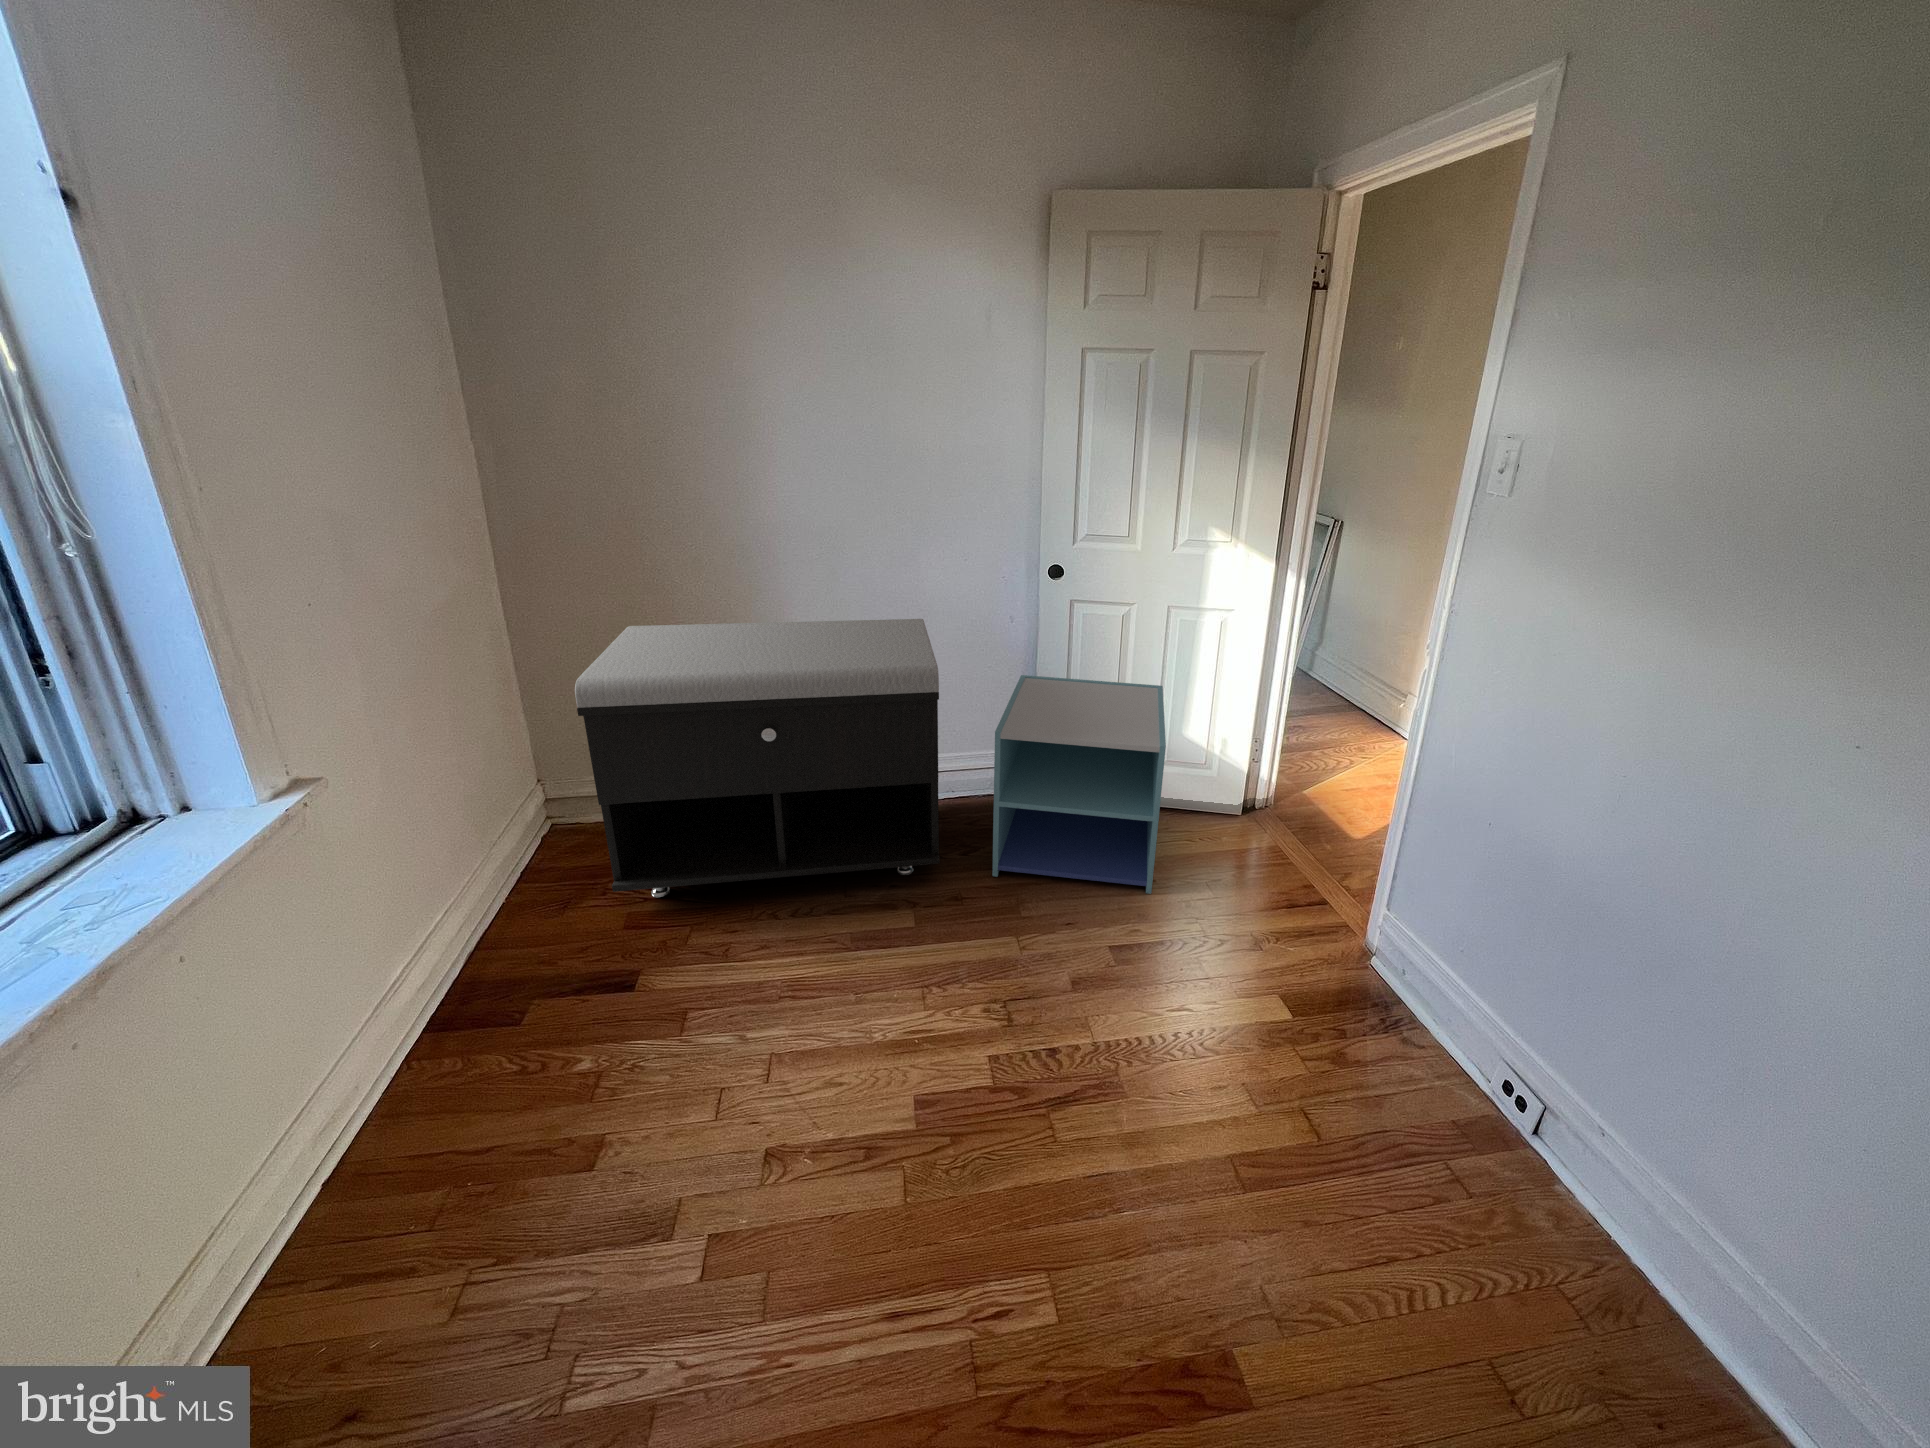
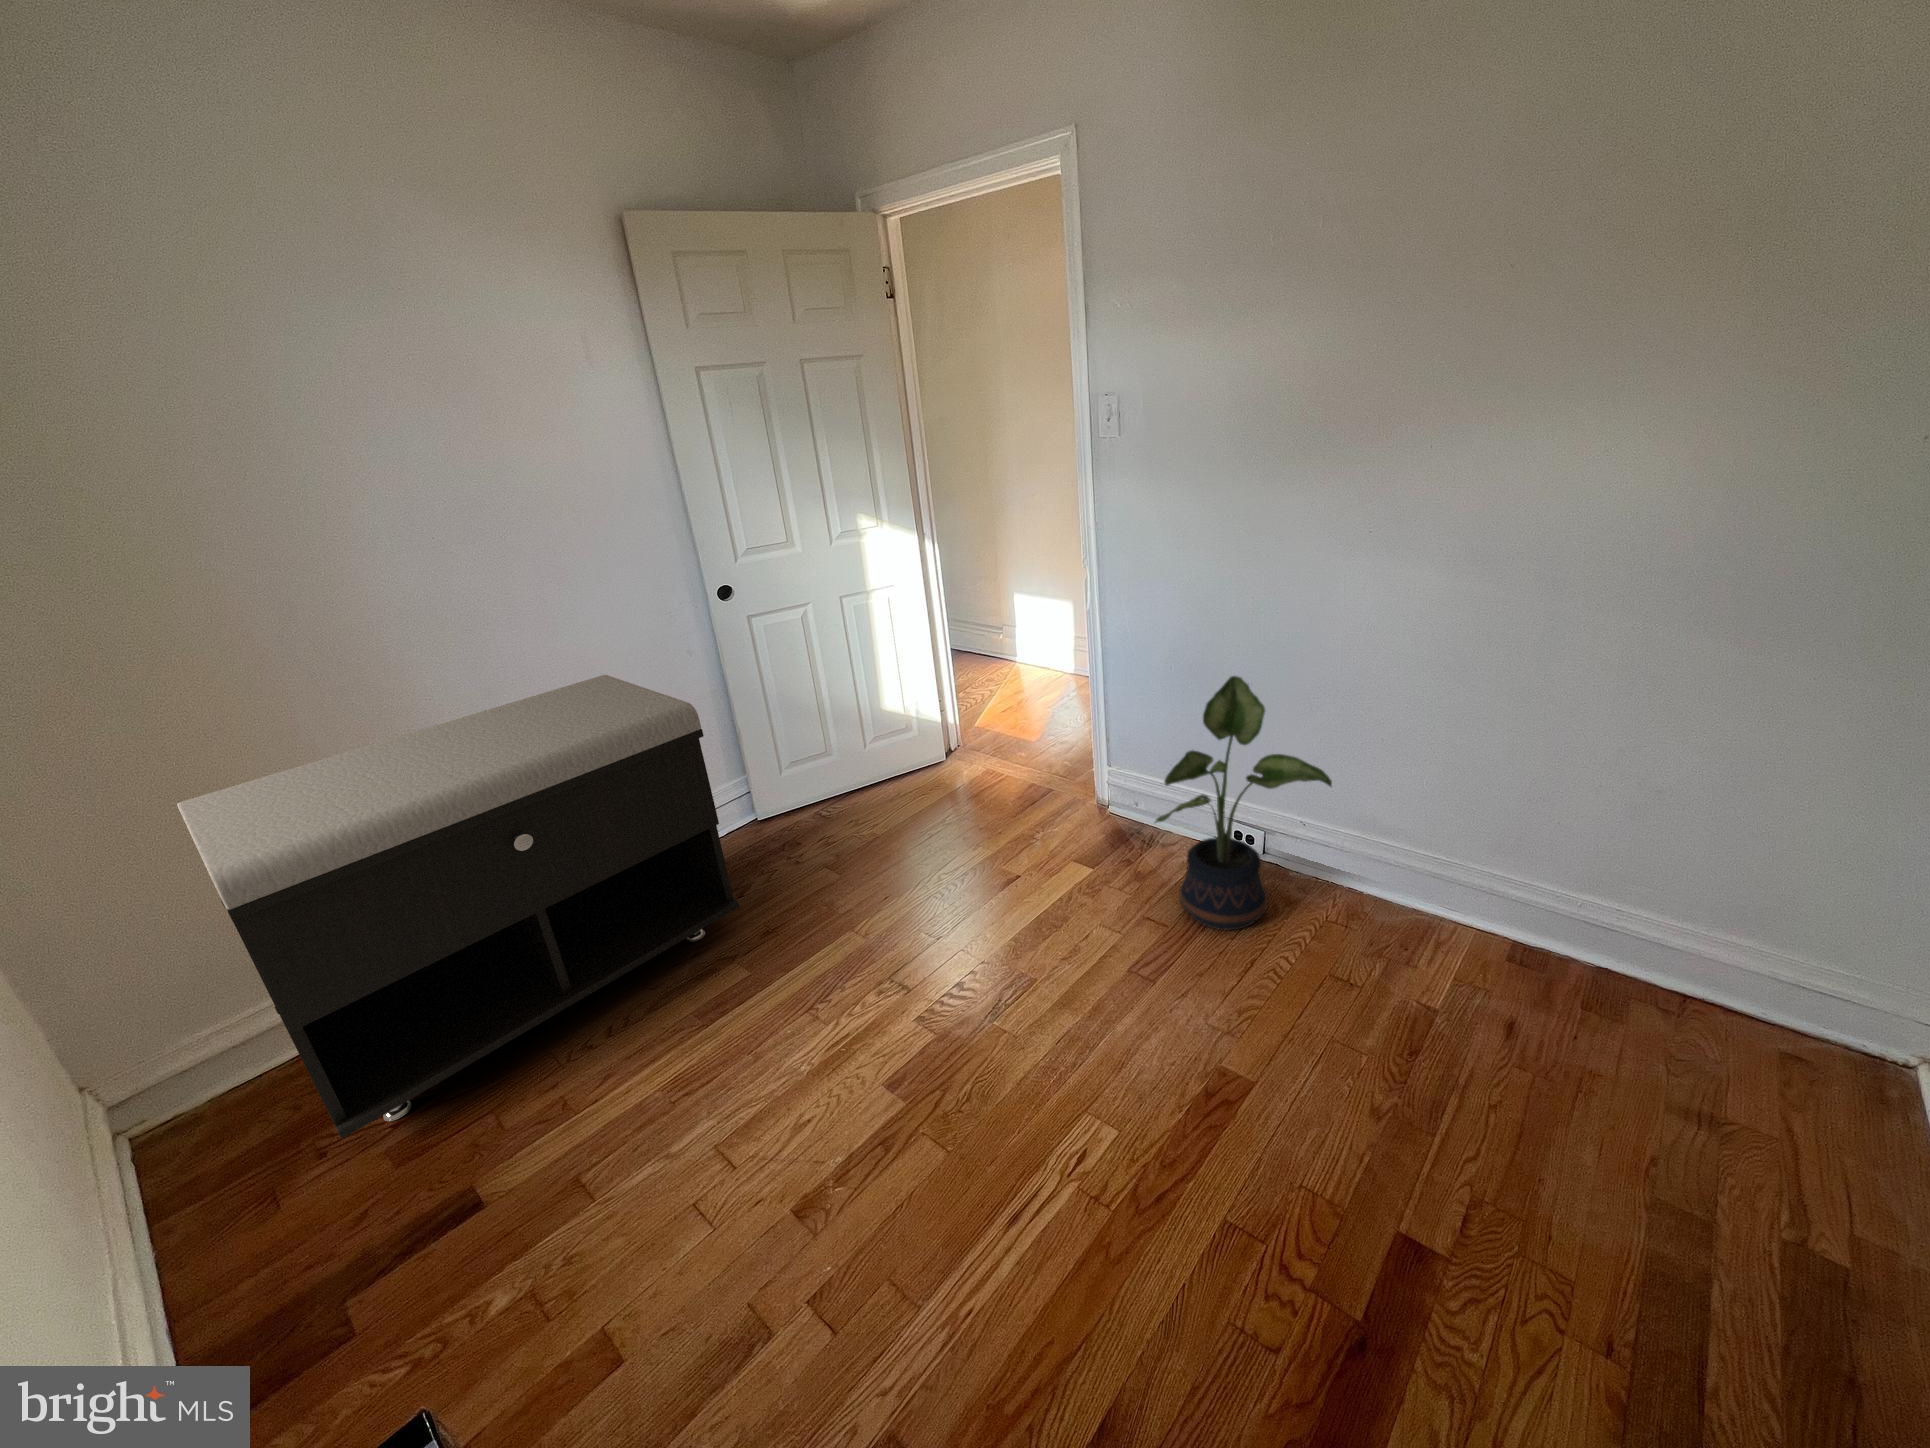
nightstand: present [992,675,1166,894] -> none [722,670,933,898]
potted plant: none [1343,870,1620,1217] -> present [1156,676,1332,930]

